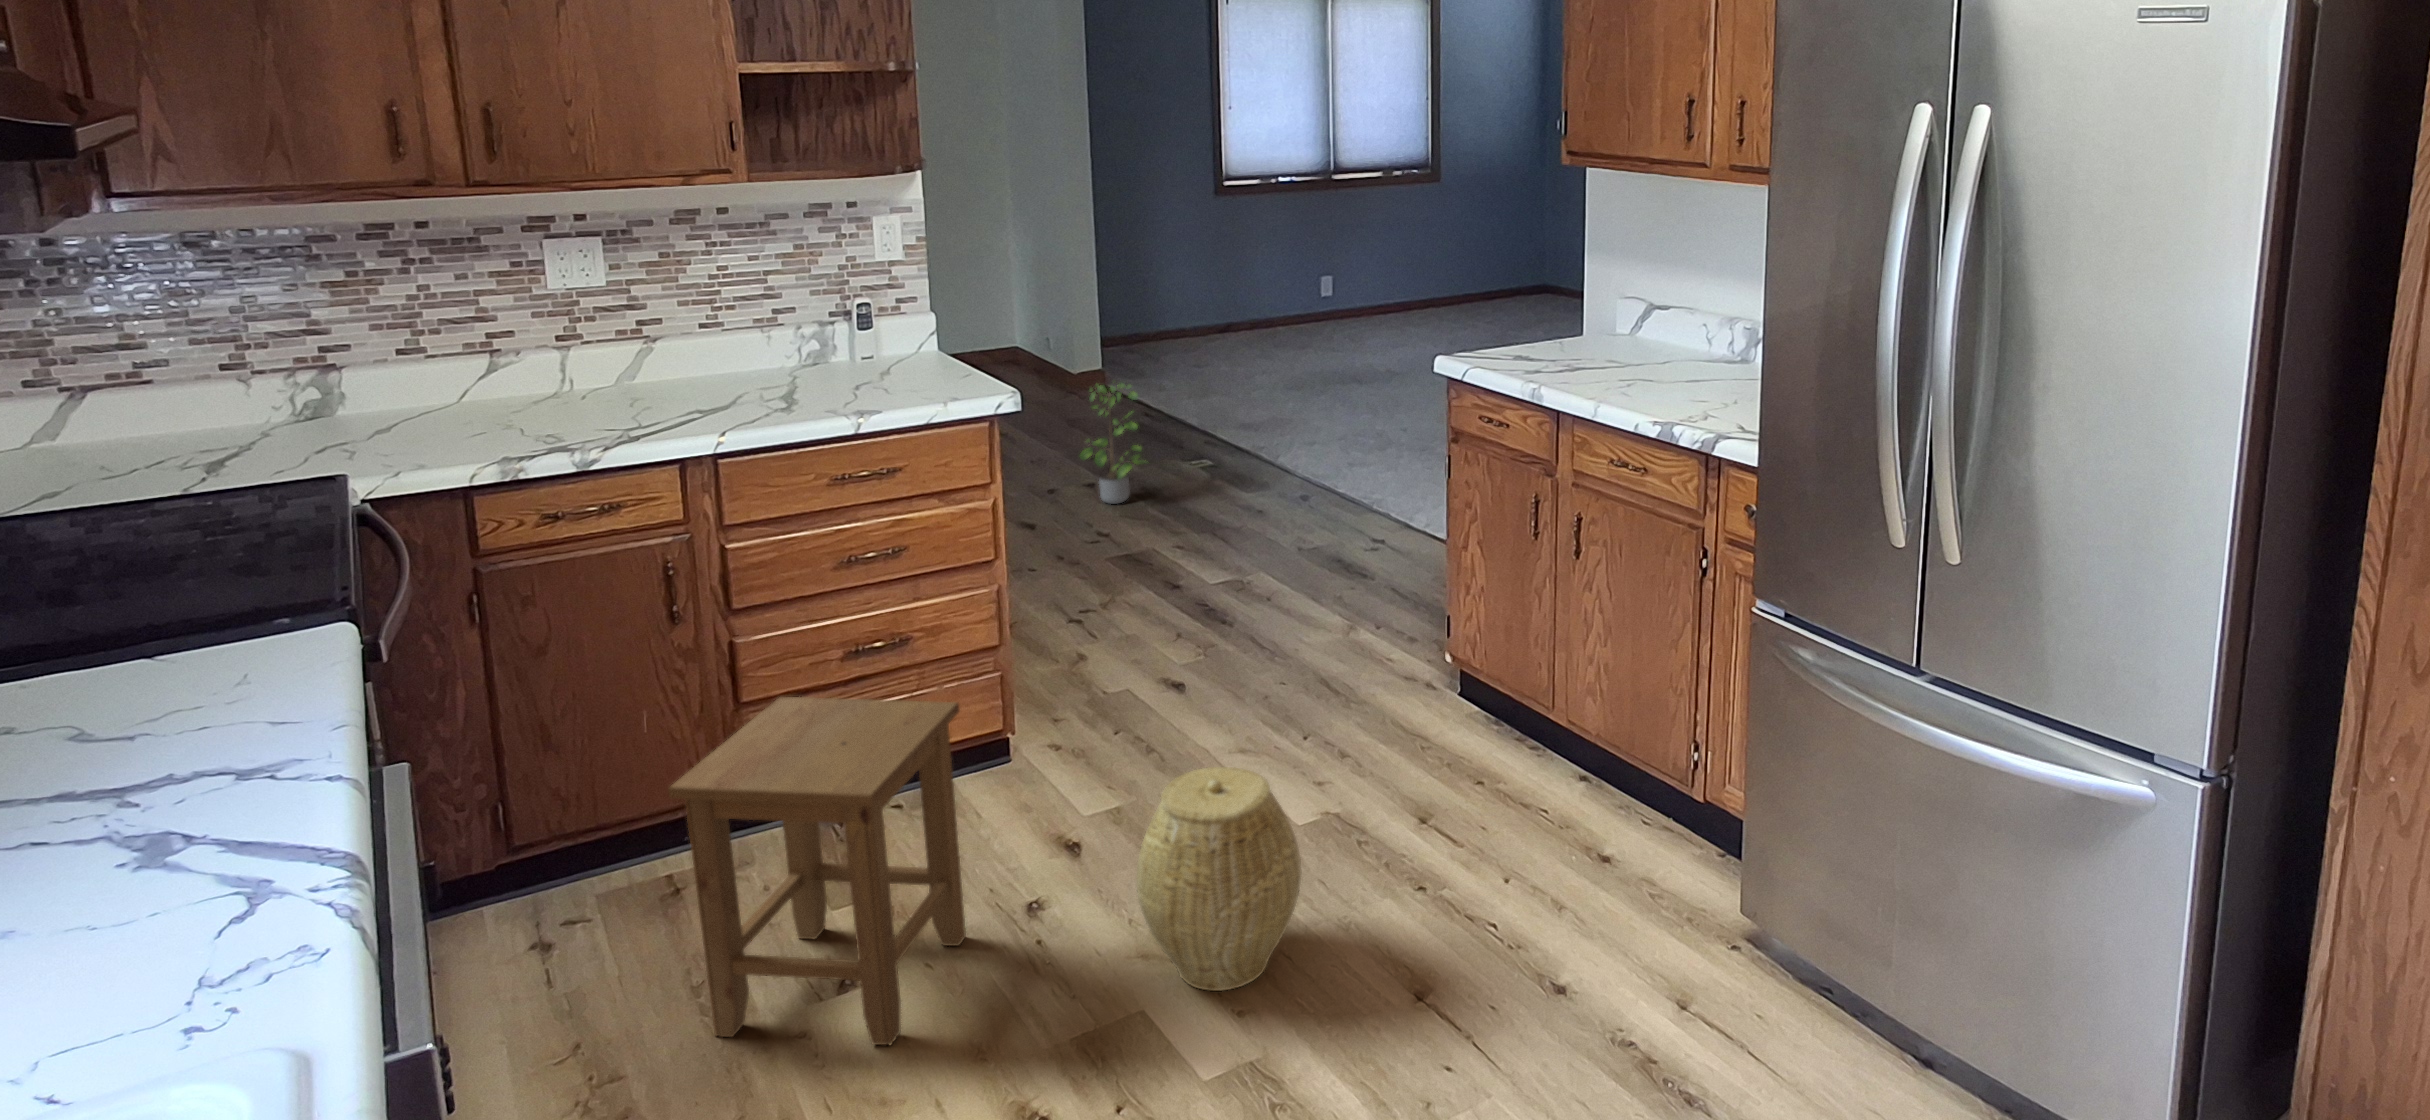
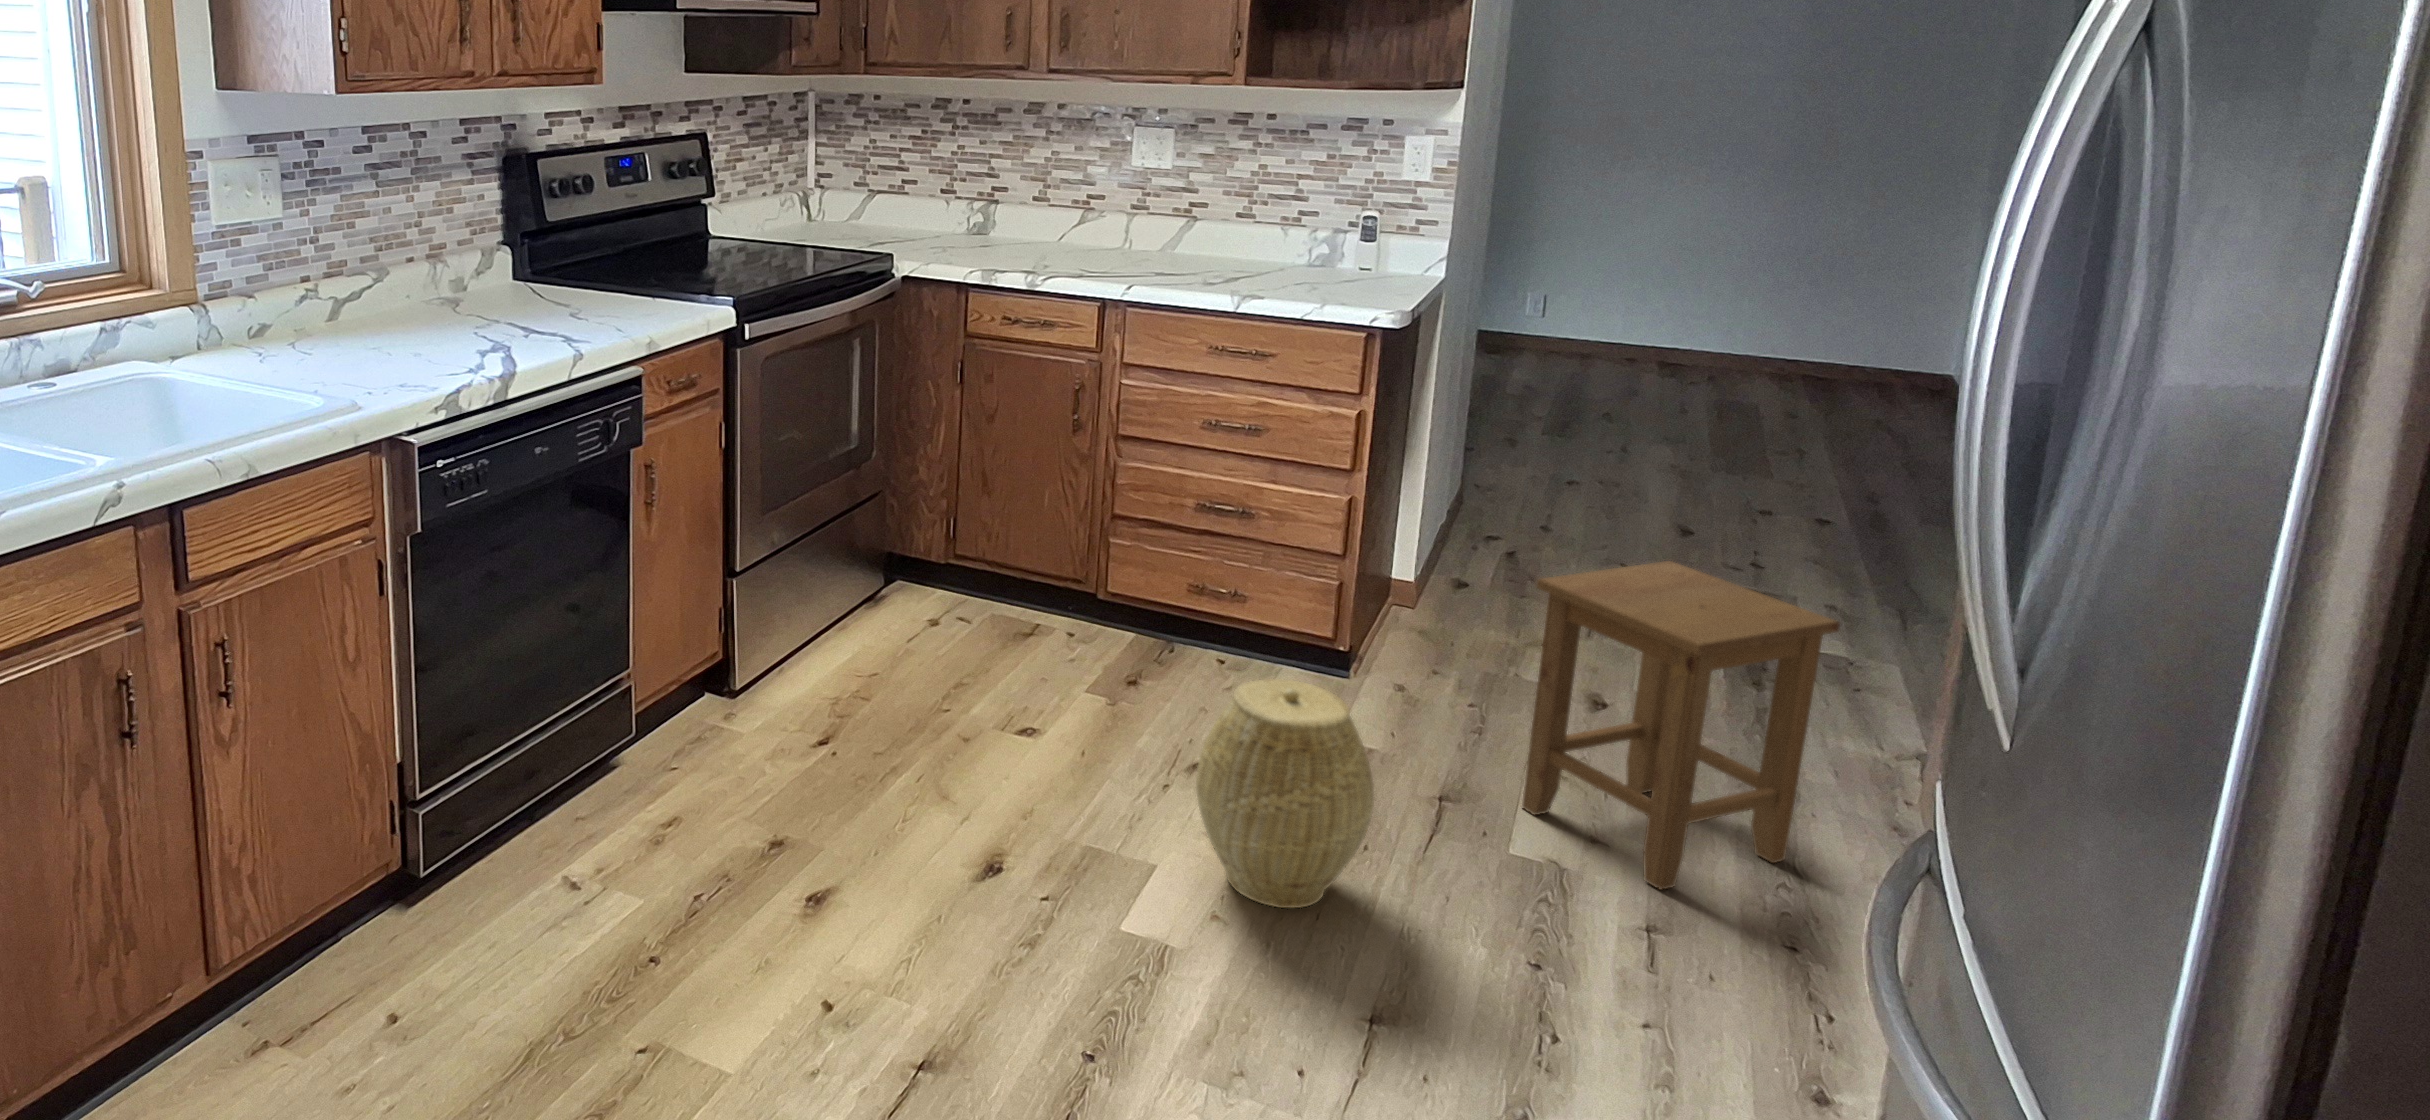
potted plant: present [1080,383,1146,504] -> none [1754,393,1843,547]
stool: present [668,697,966,1045] -> present [1522,561,1840,890]

